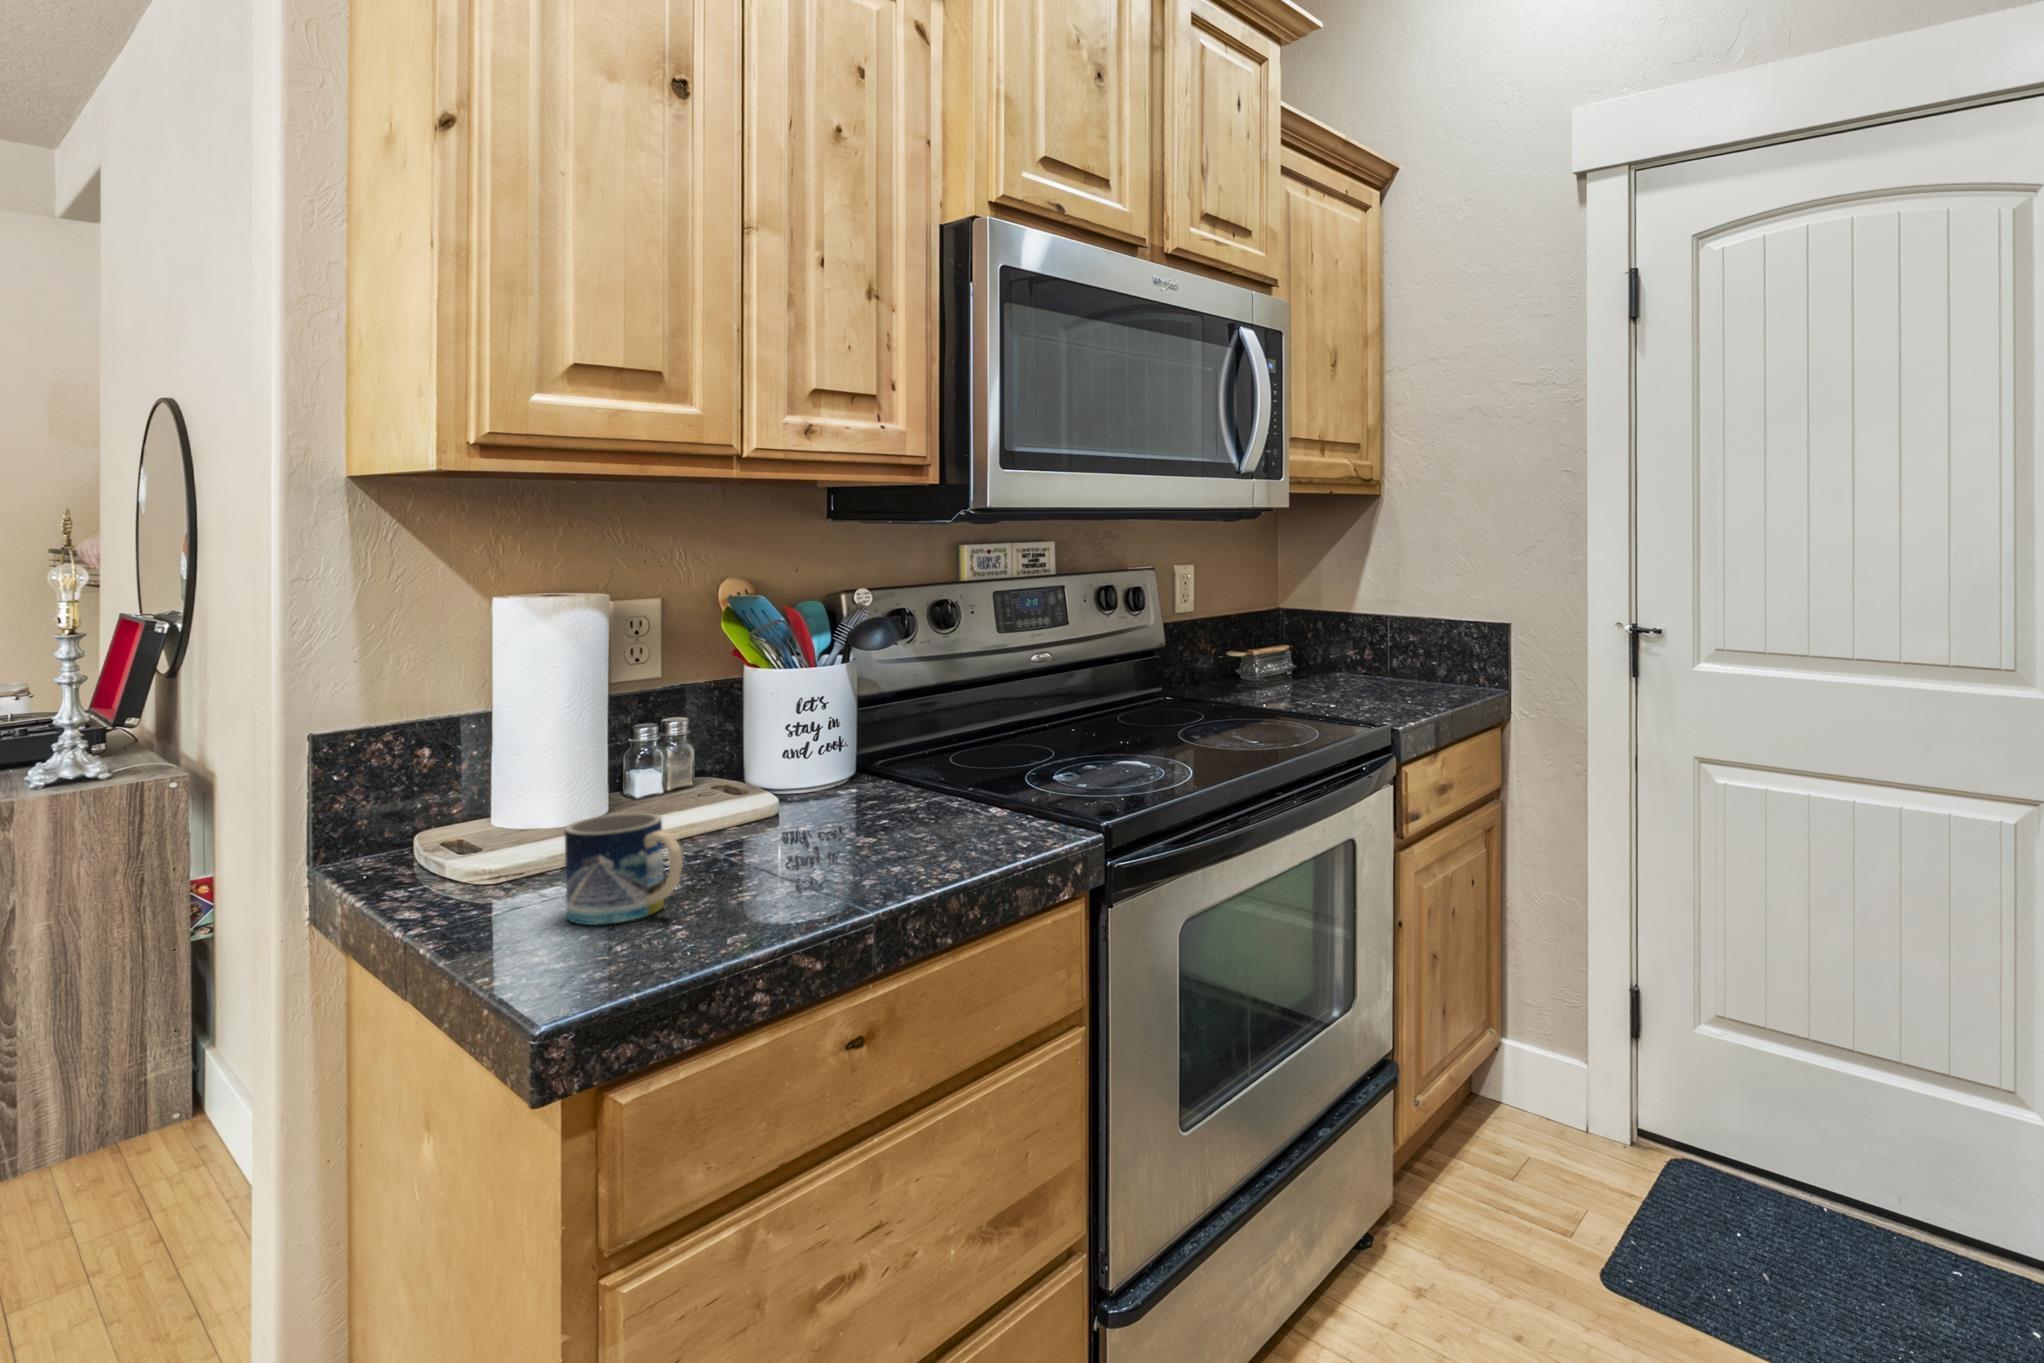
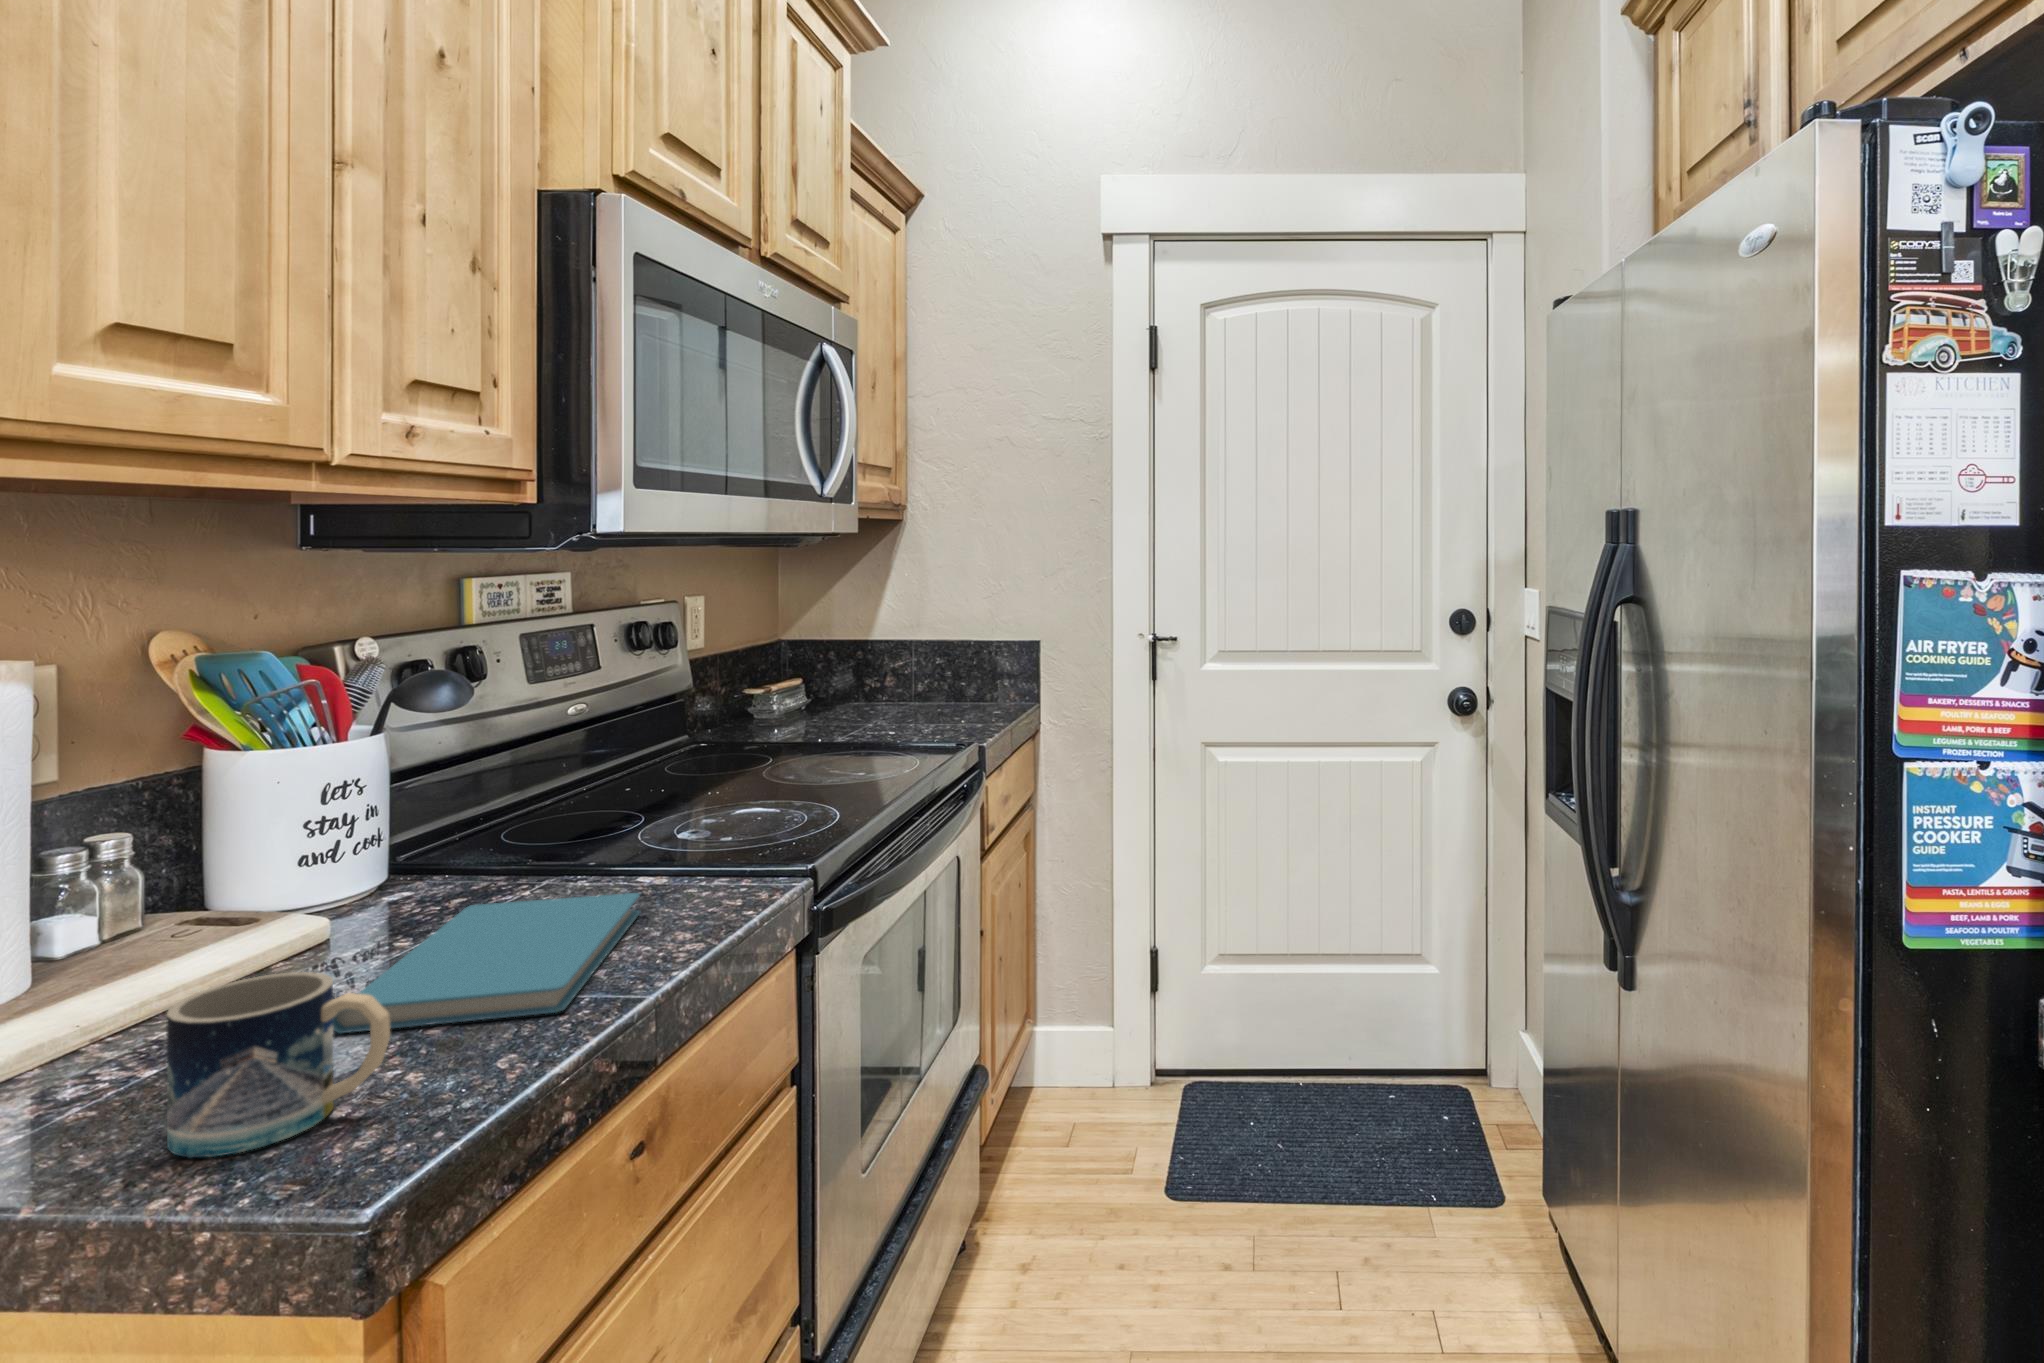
book: none [707,797,964,877] -> present [333,893,640,1033]

